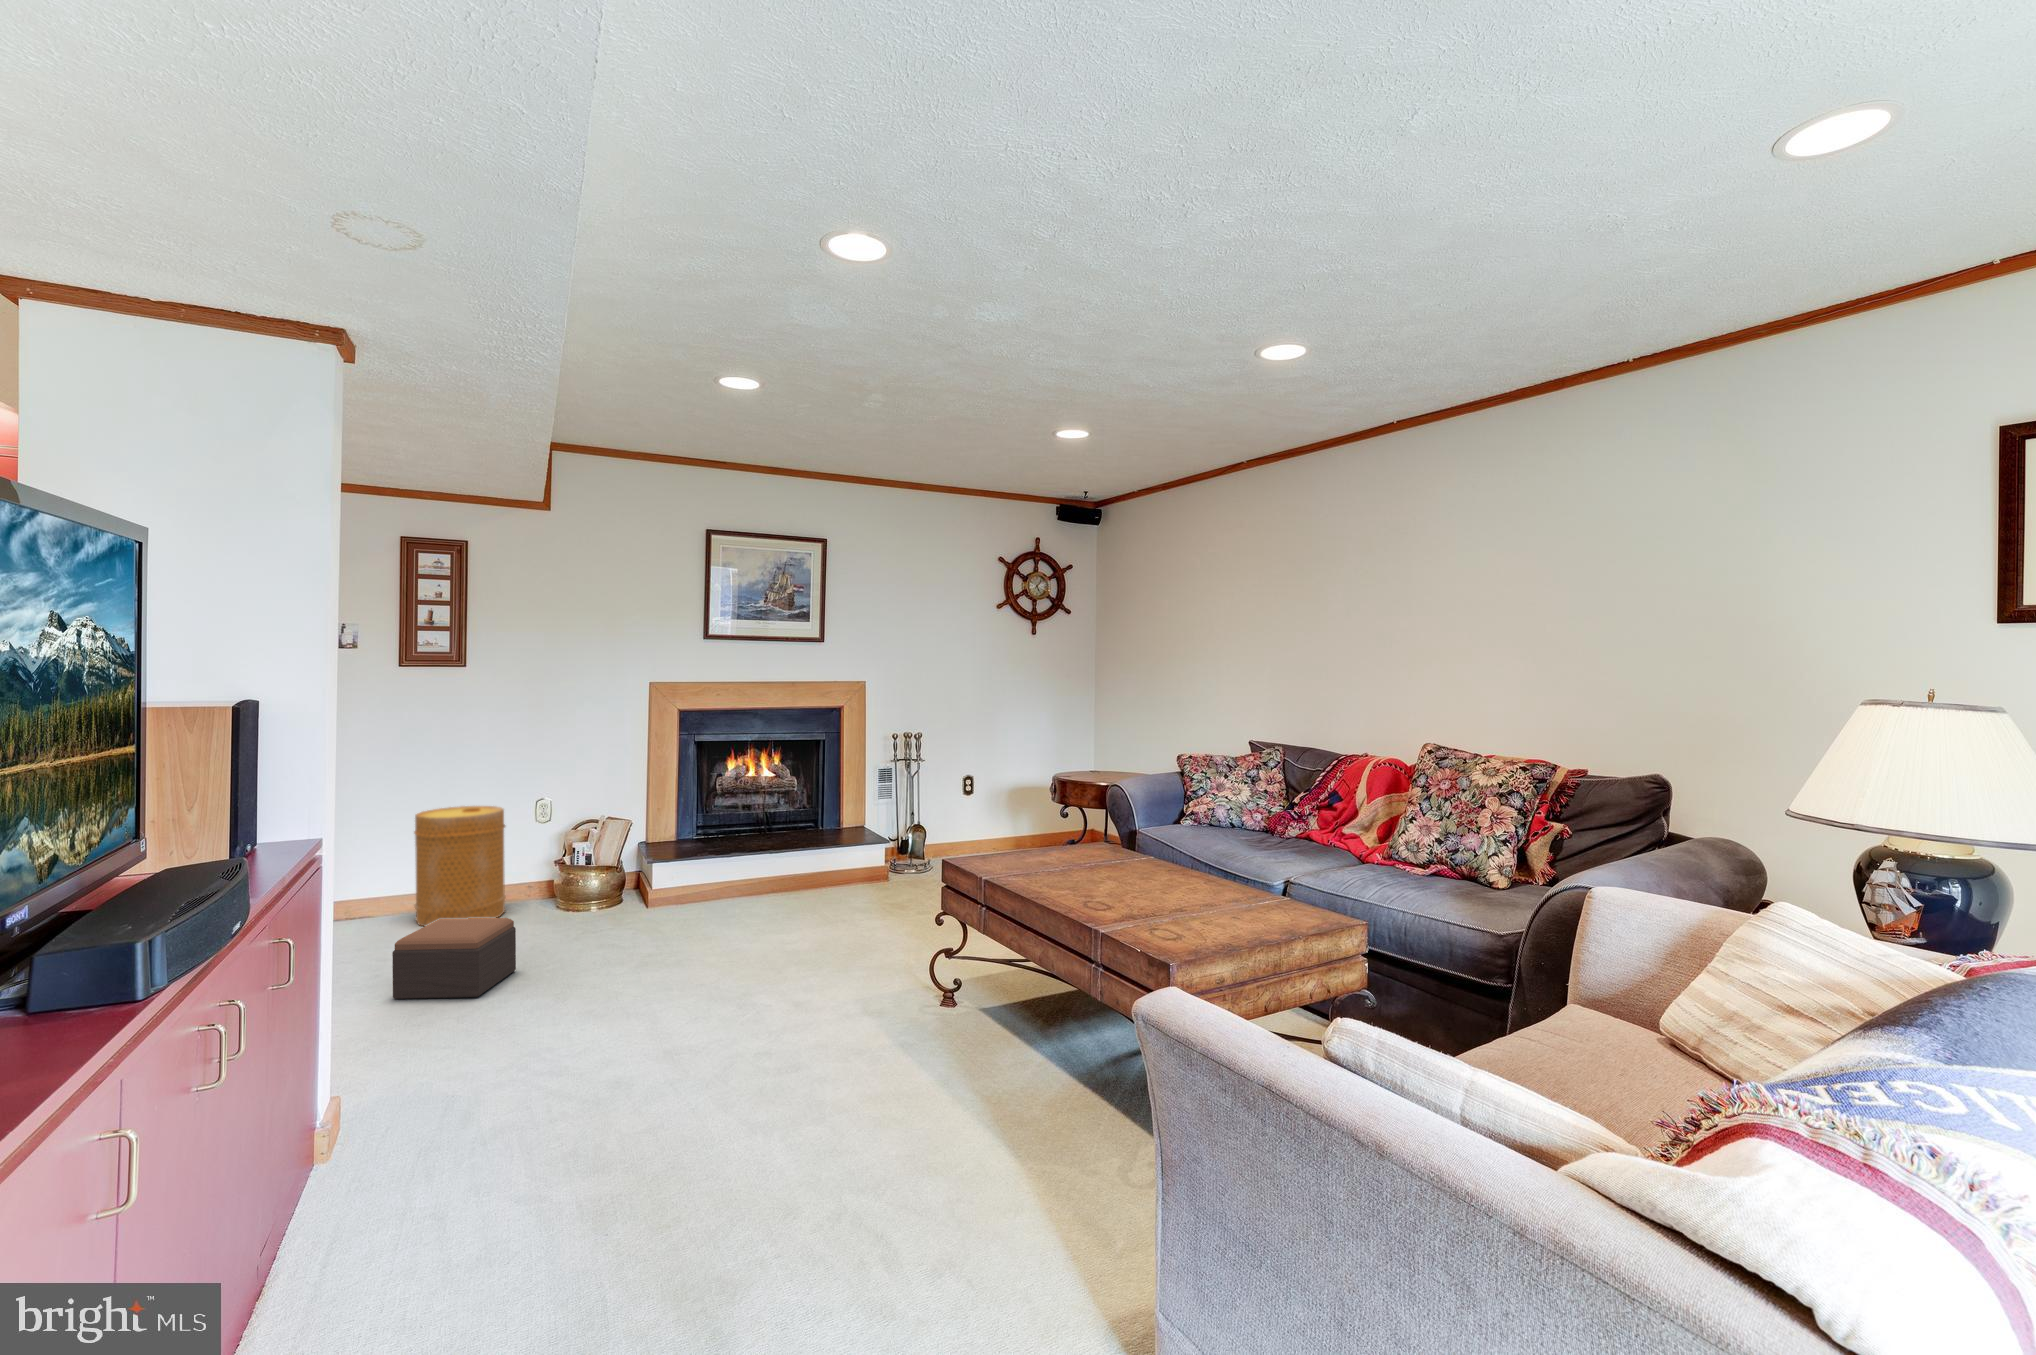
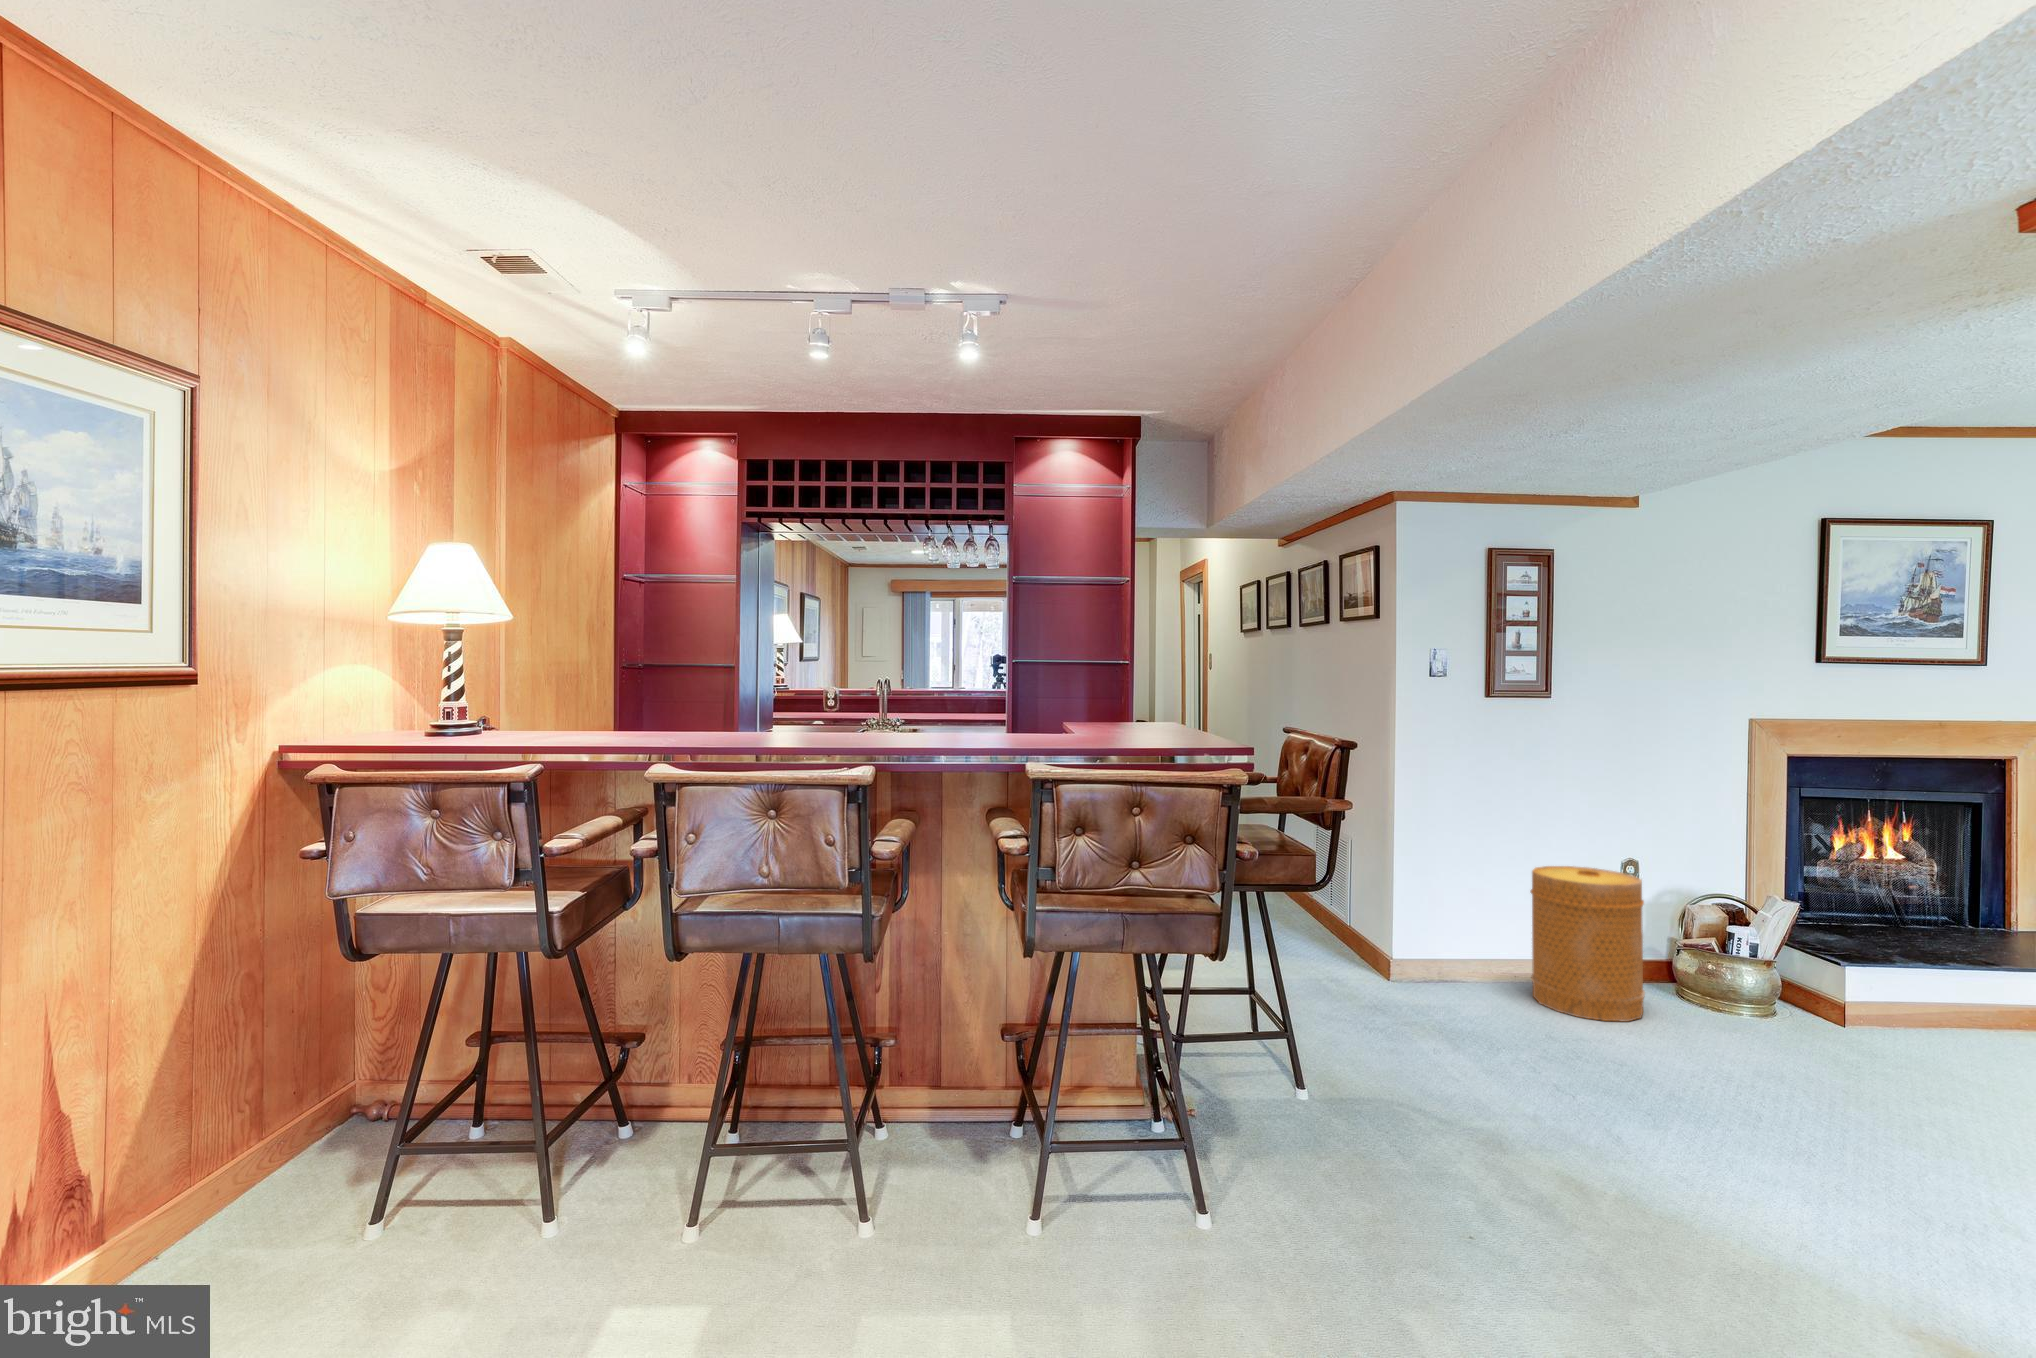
footstool: present [392,918,516,999] -> none [1766,1041,1965,1186]

